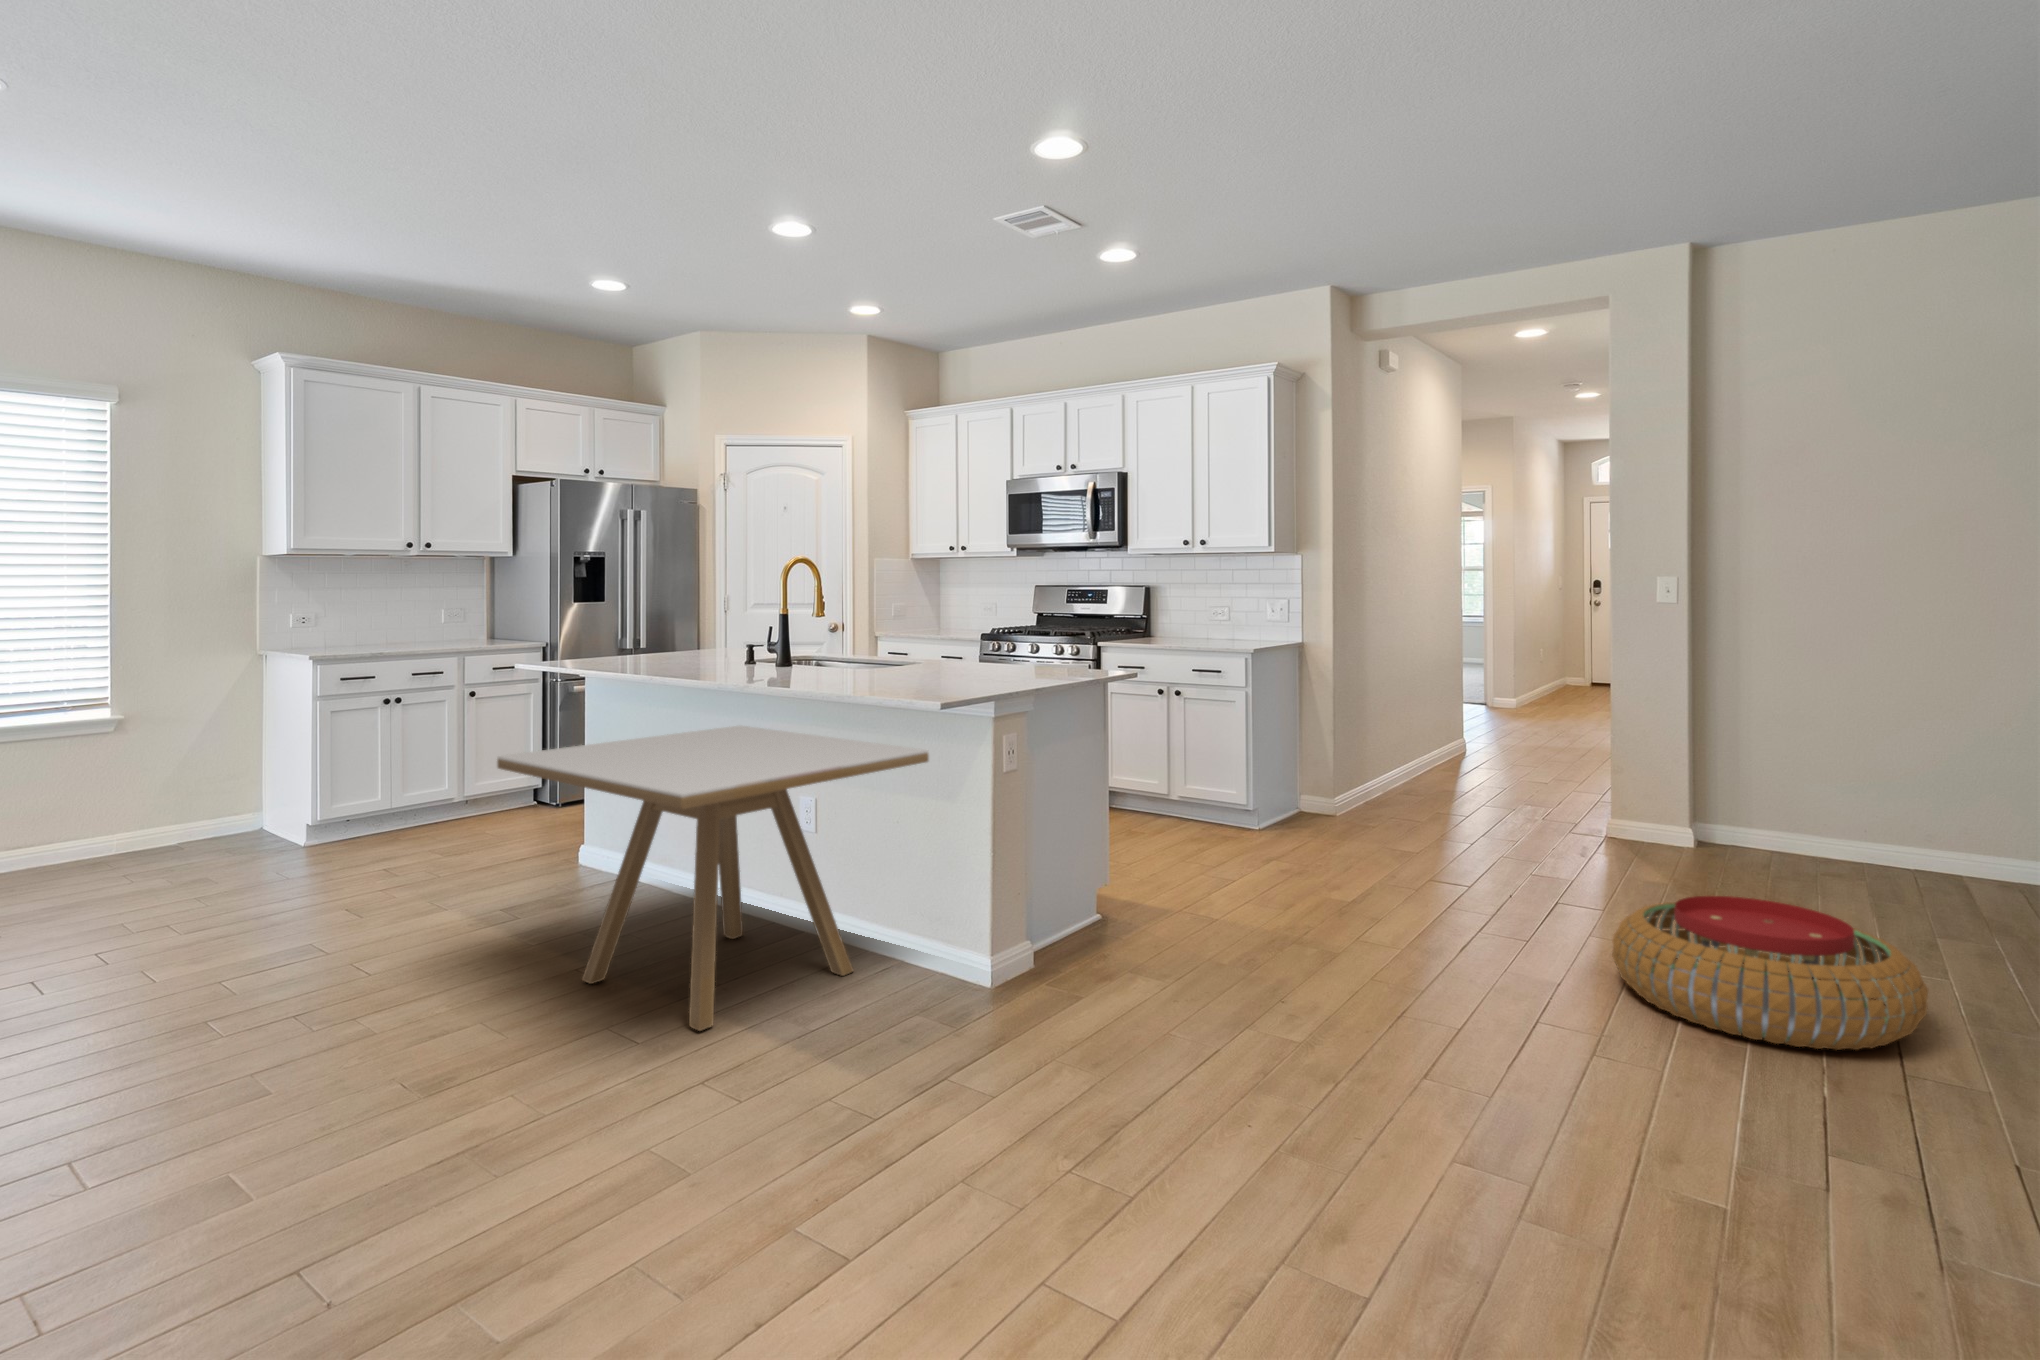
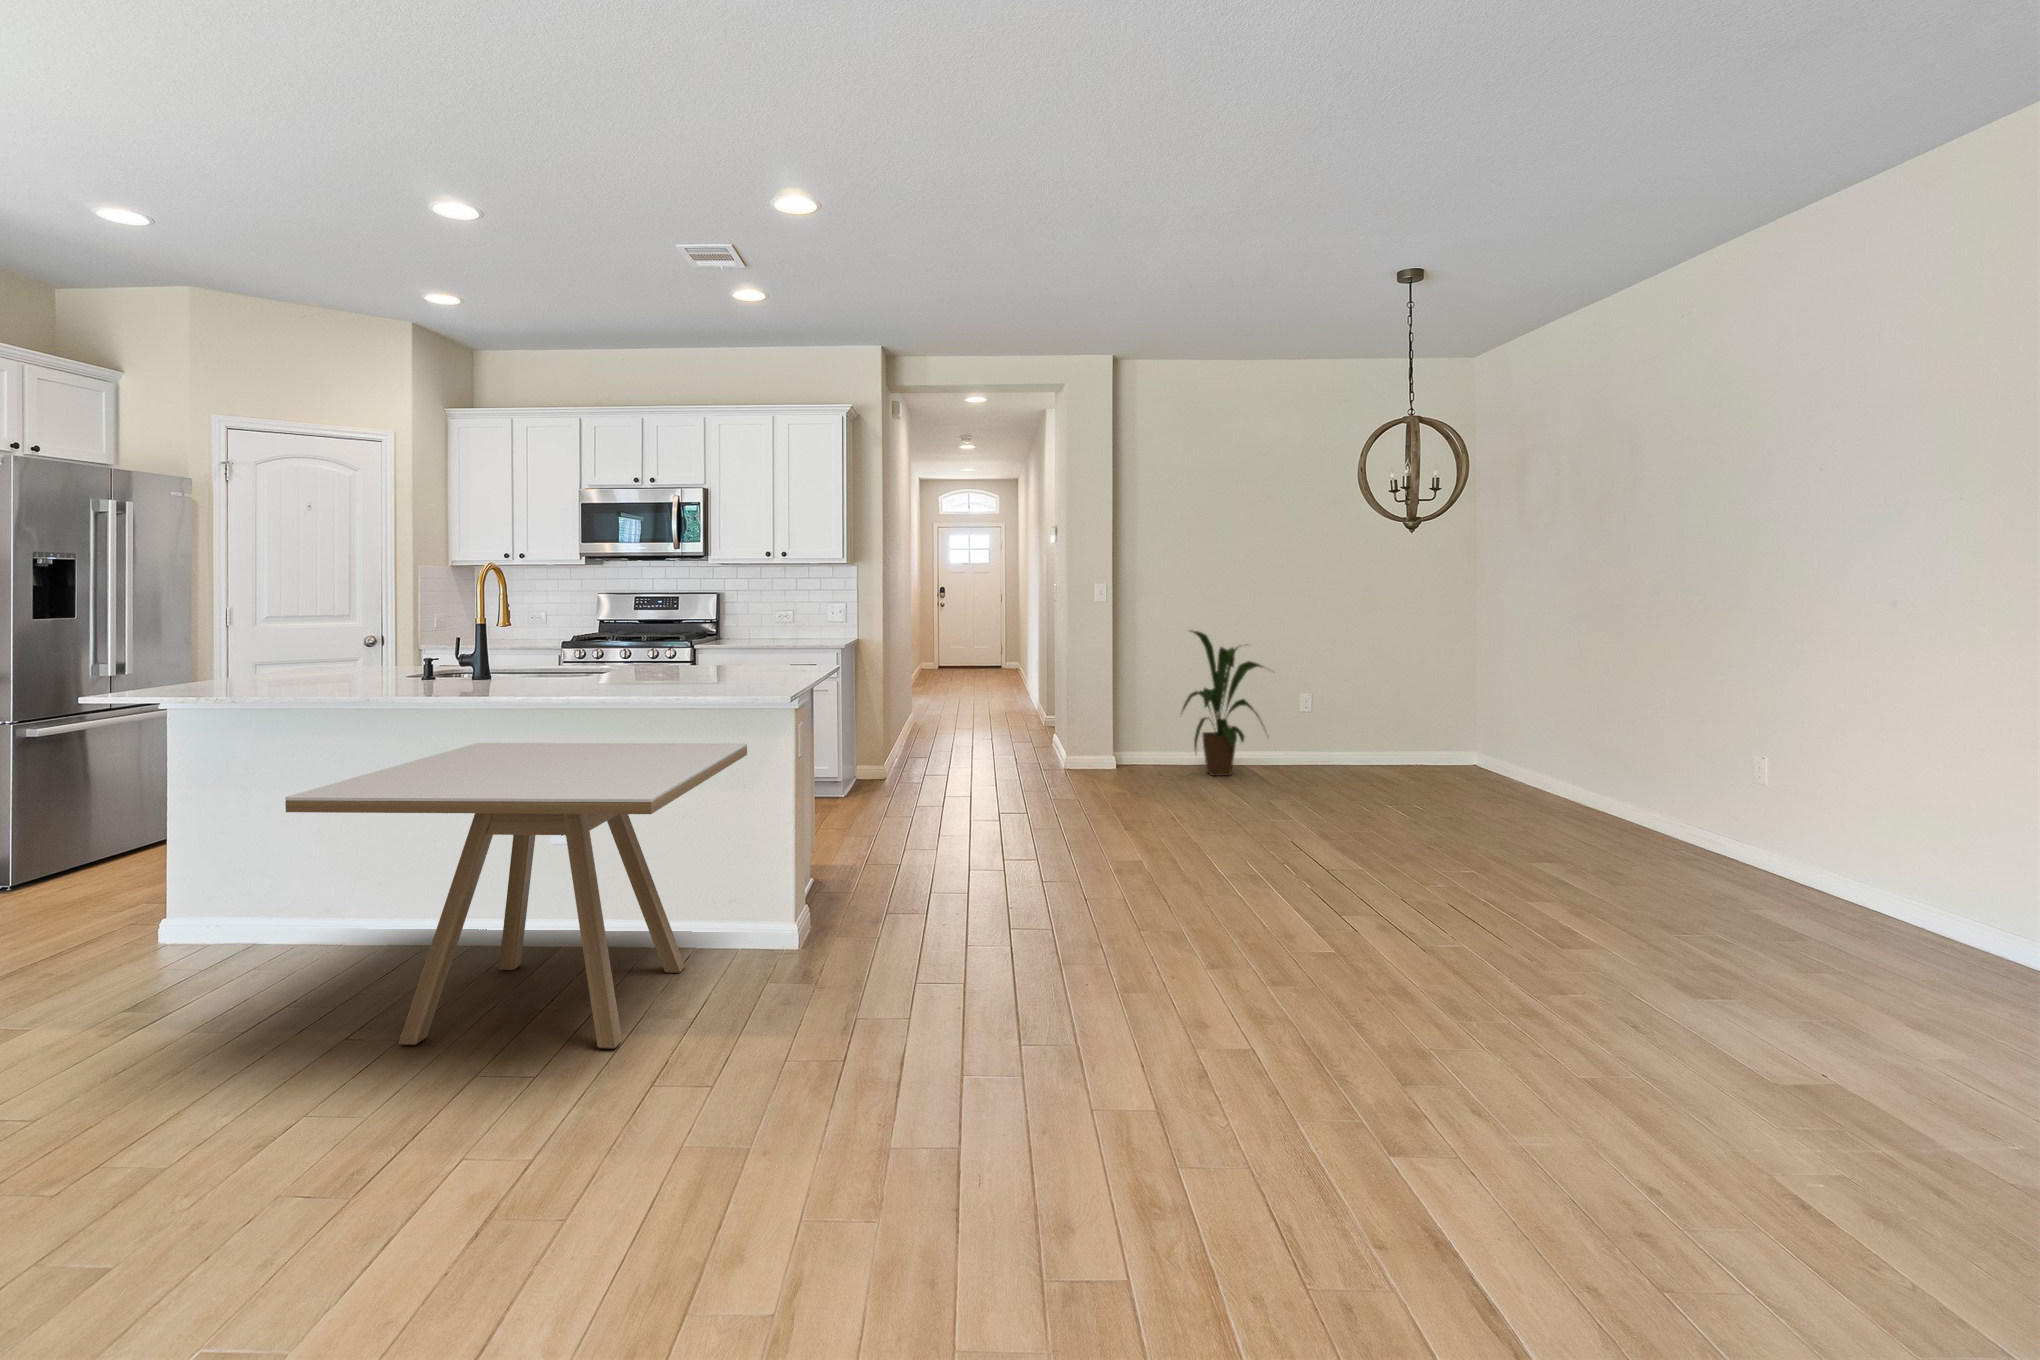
house plant: none [1795,645,1991,876] -> present [1182,631,1263,776]
pouf: present [1612,896,1928,1050] -> none [1182,789,1348,872]

